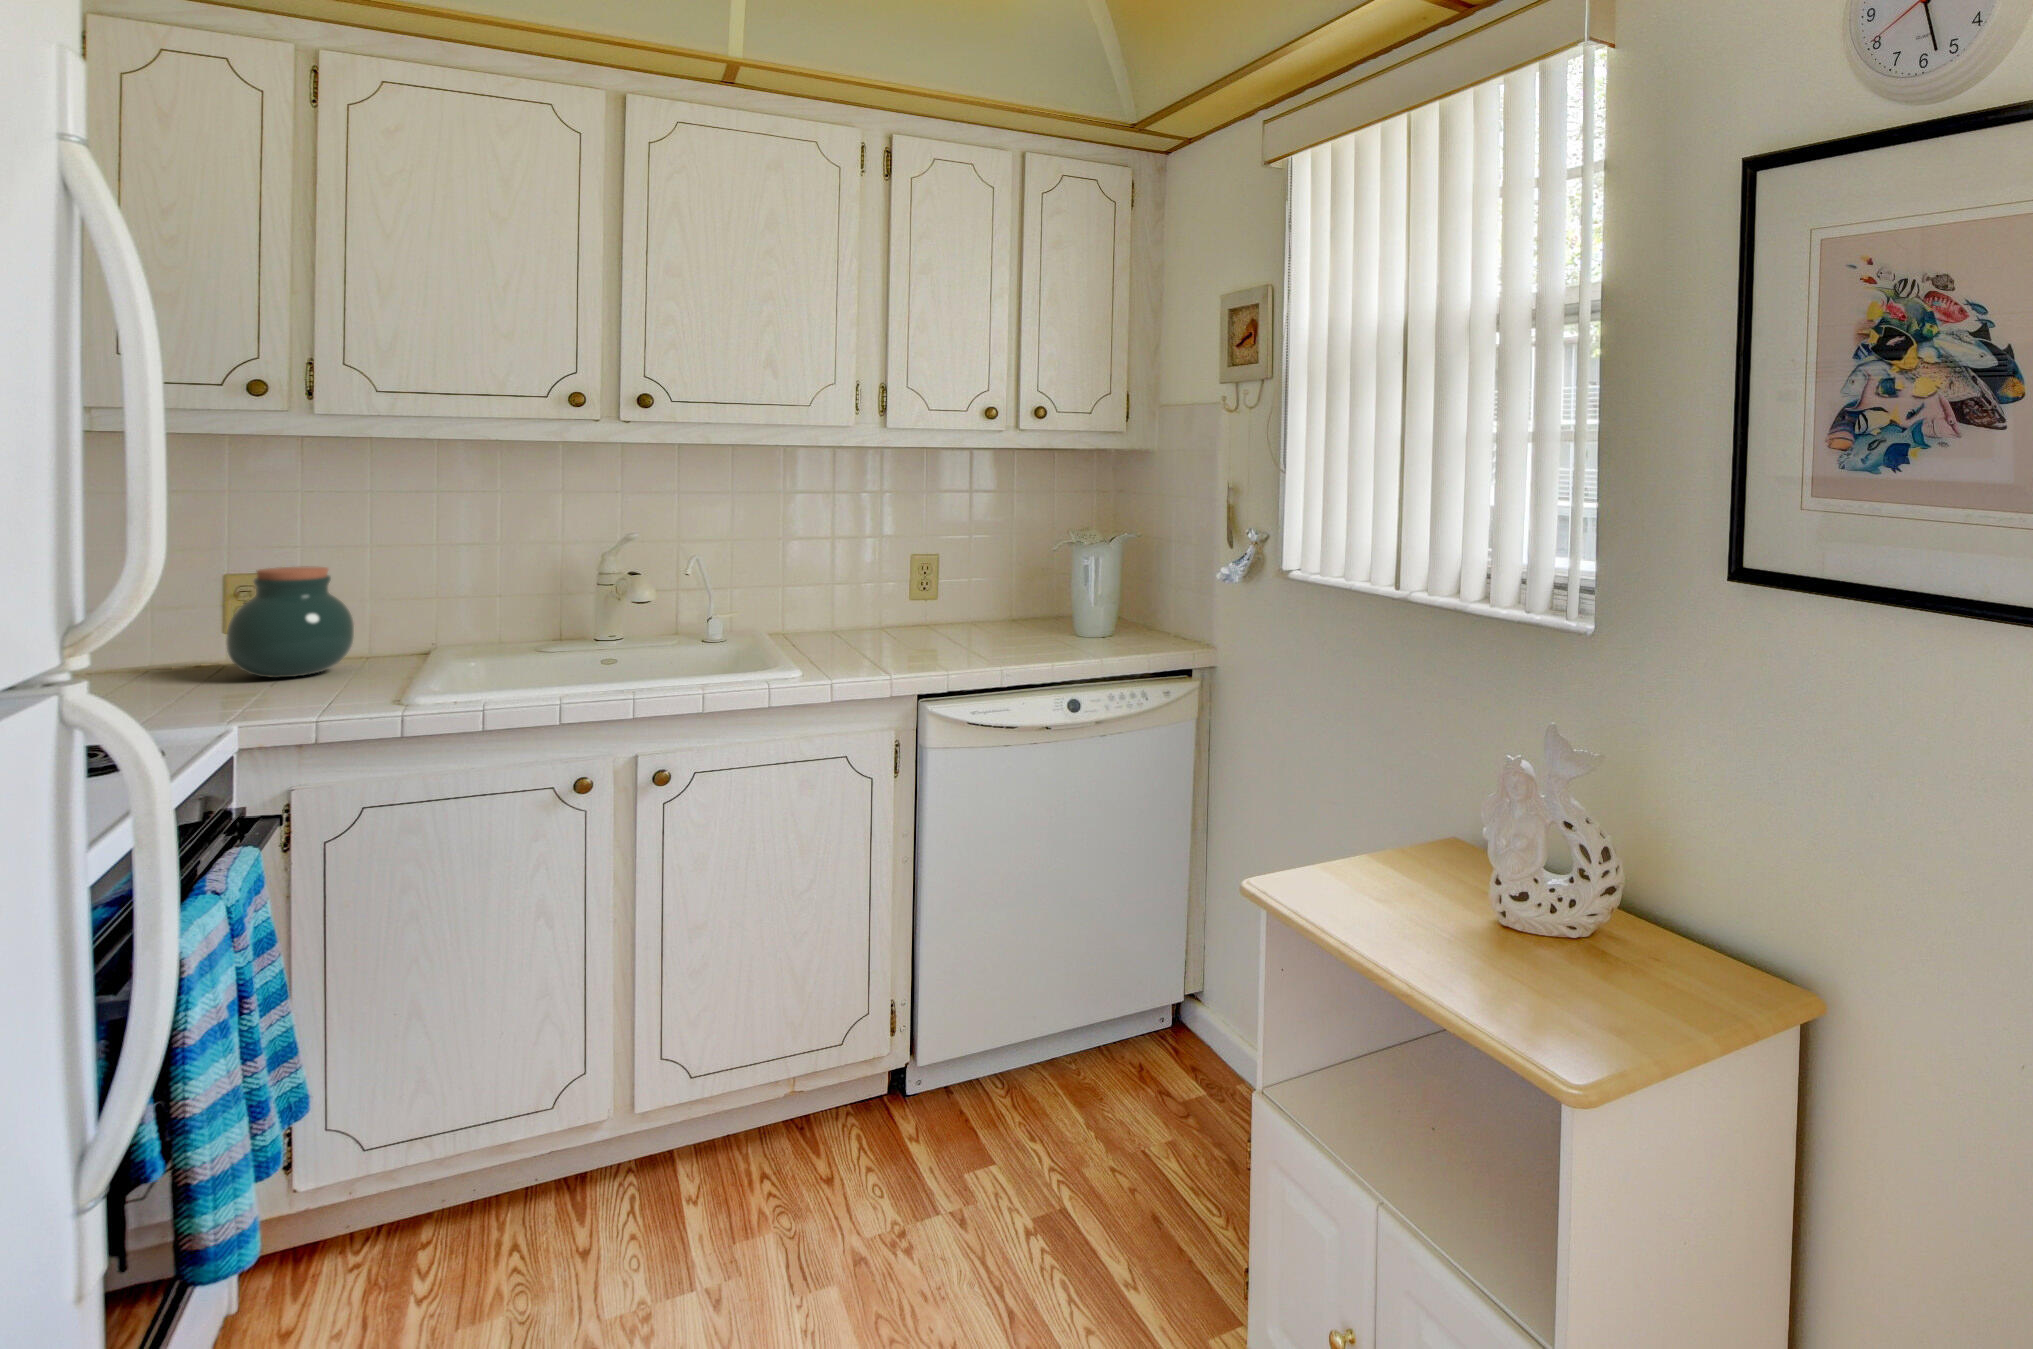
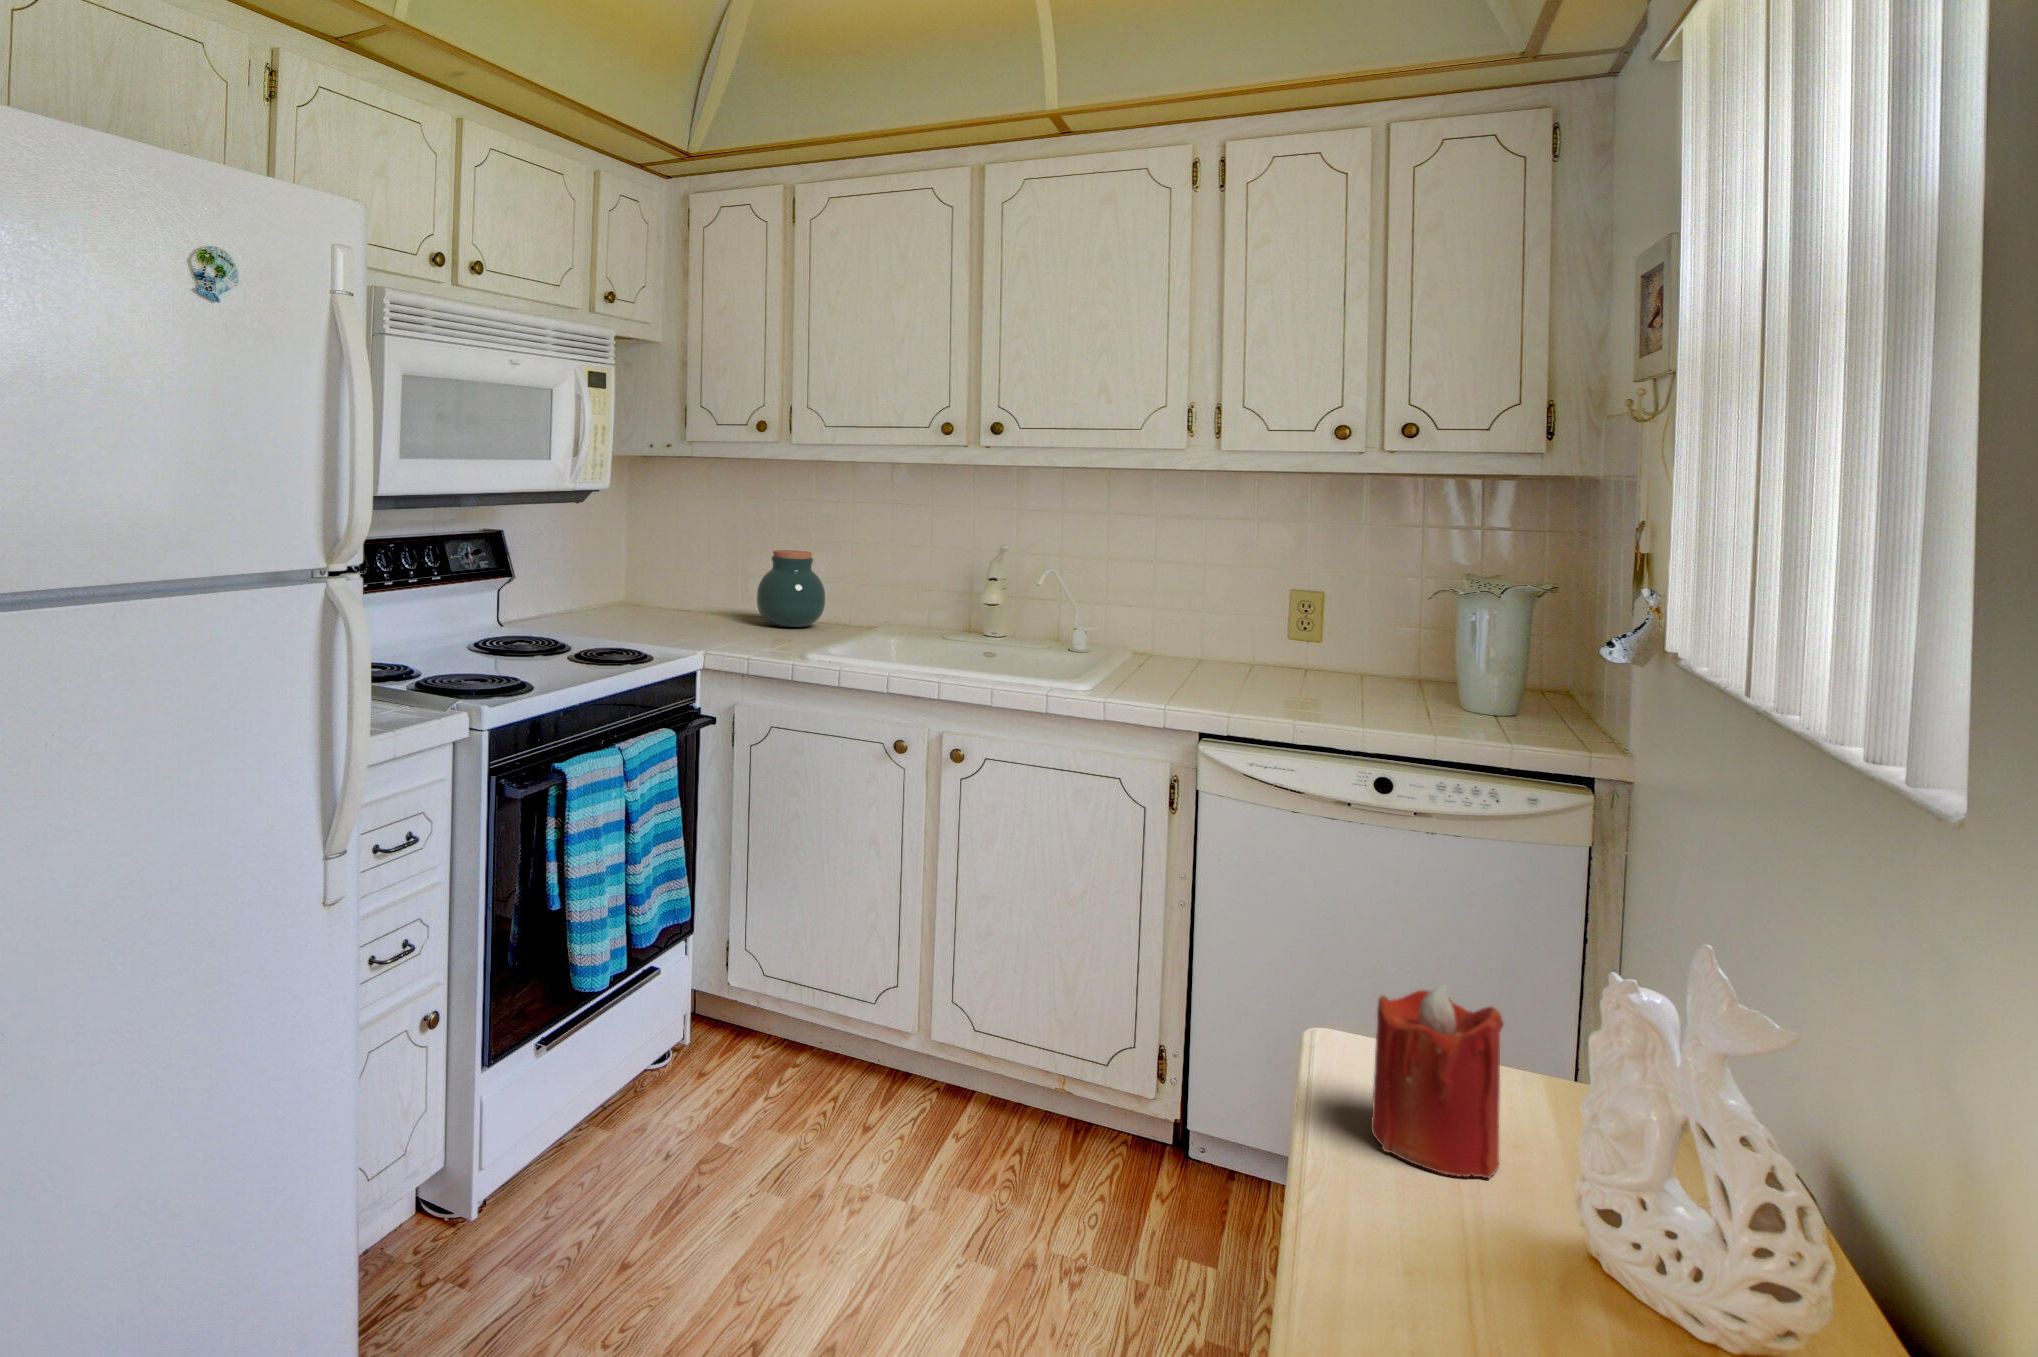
candle: none [1362,817,1442,939] -> present [1371,985,1503,1178]

